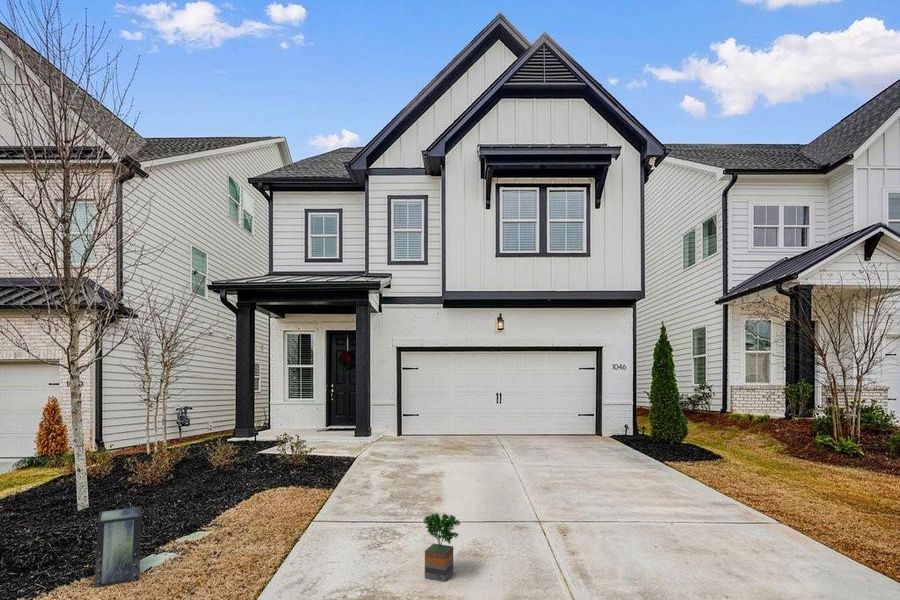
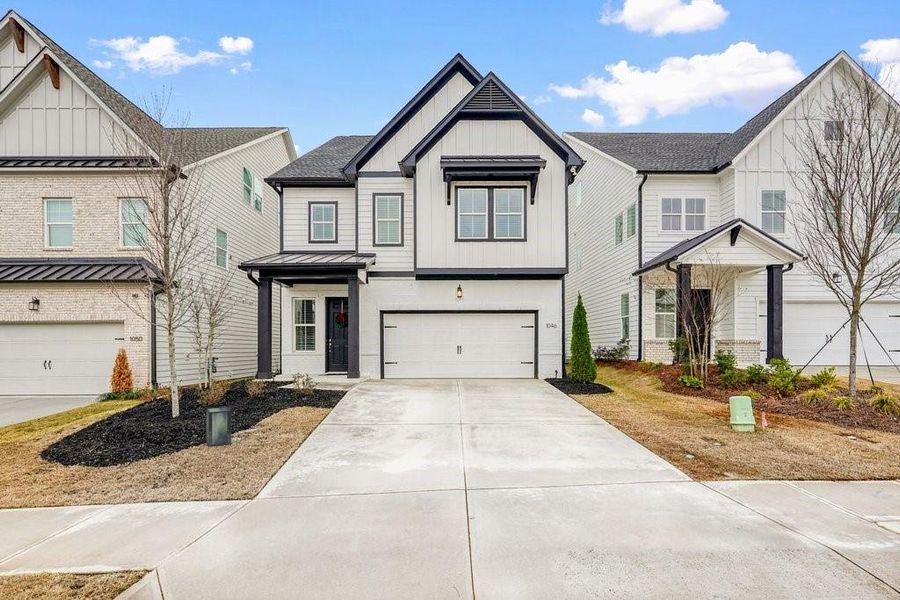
potted tree: present [423,513,460,582] -> none [386,409,407,445]

